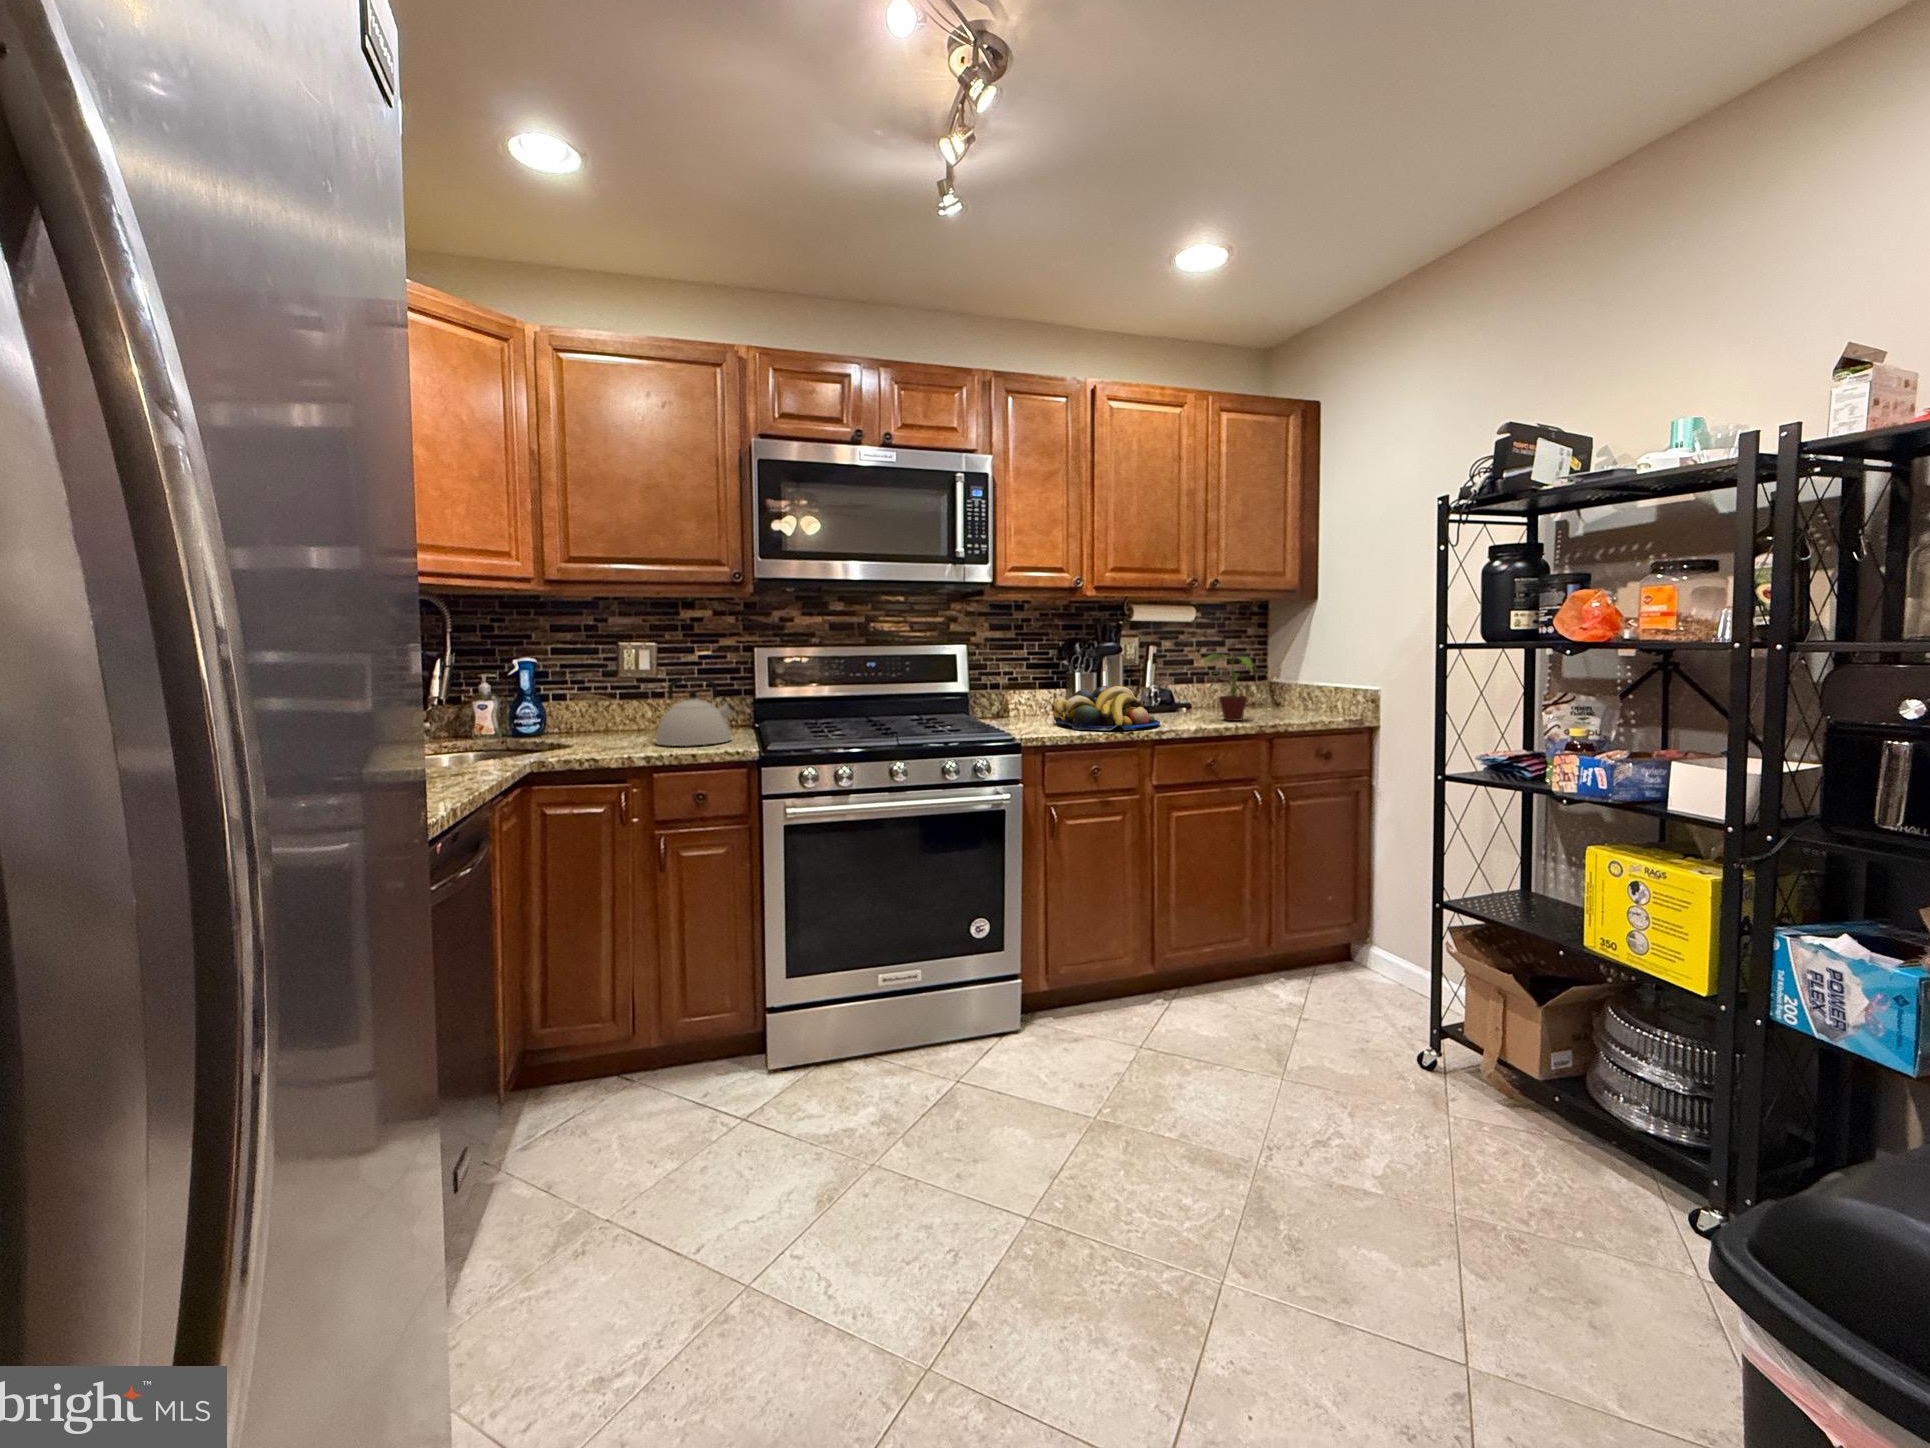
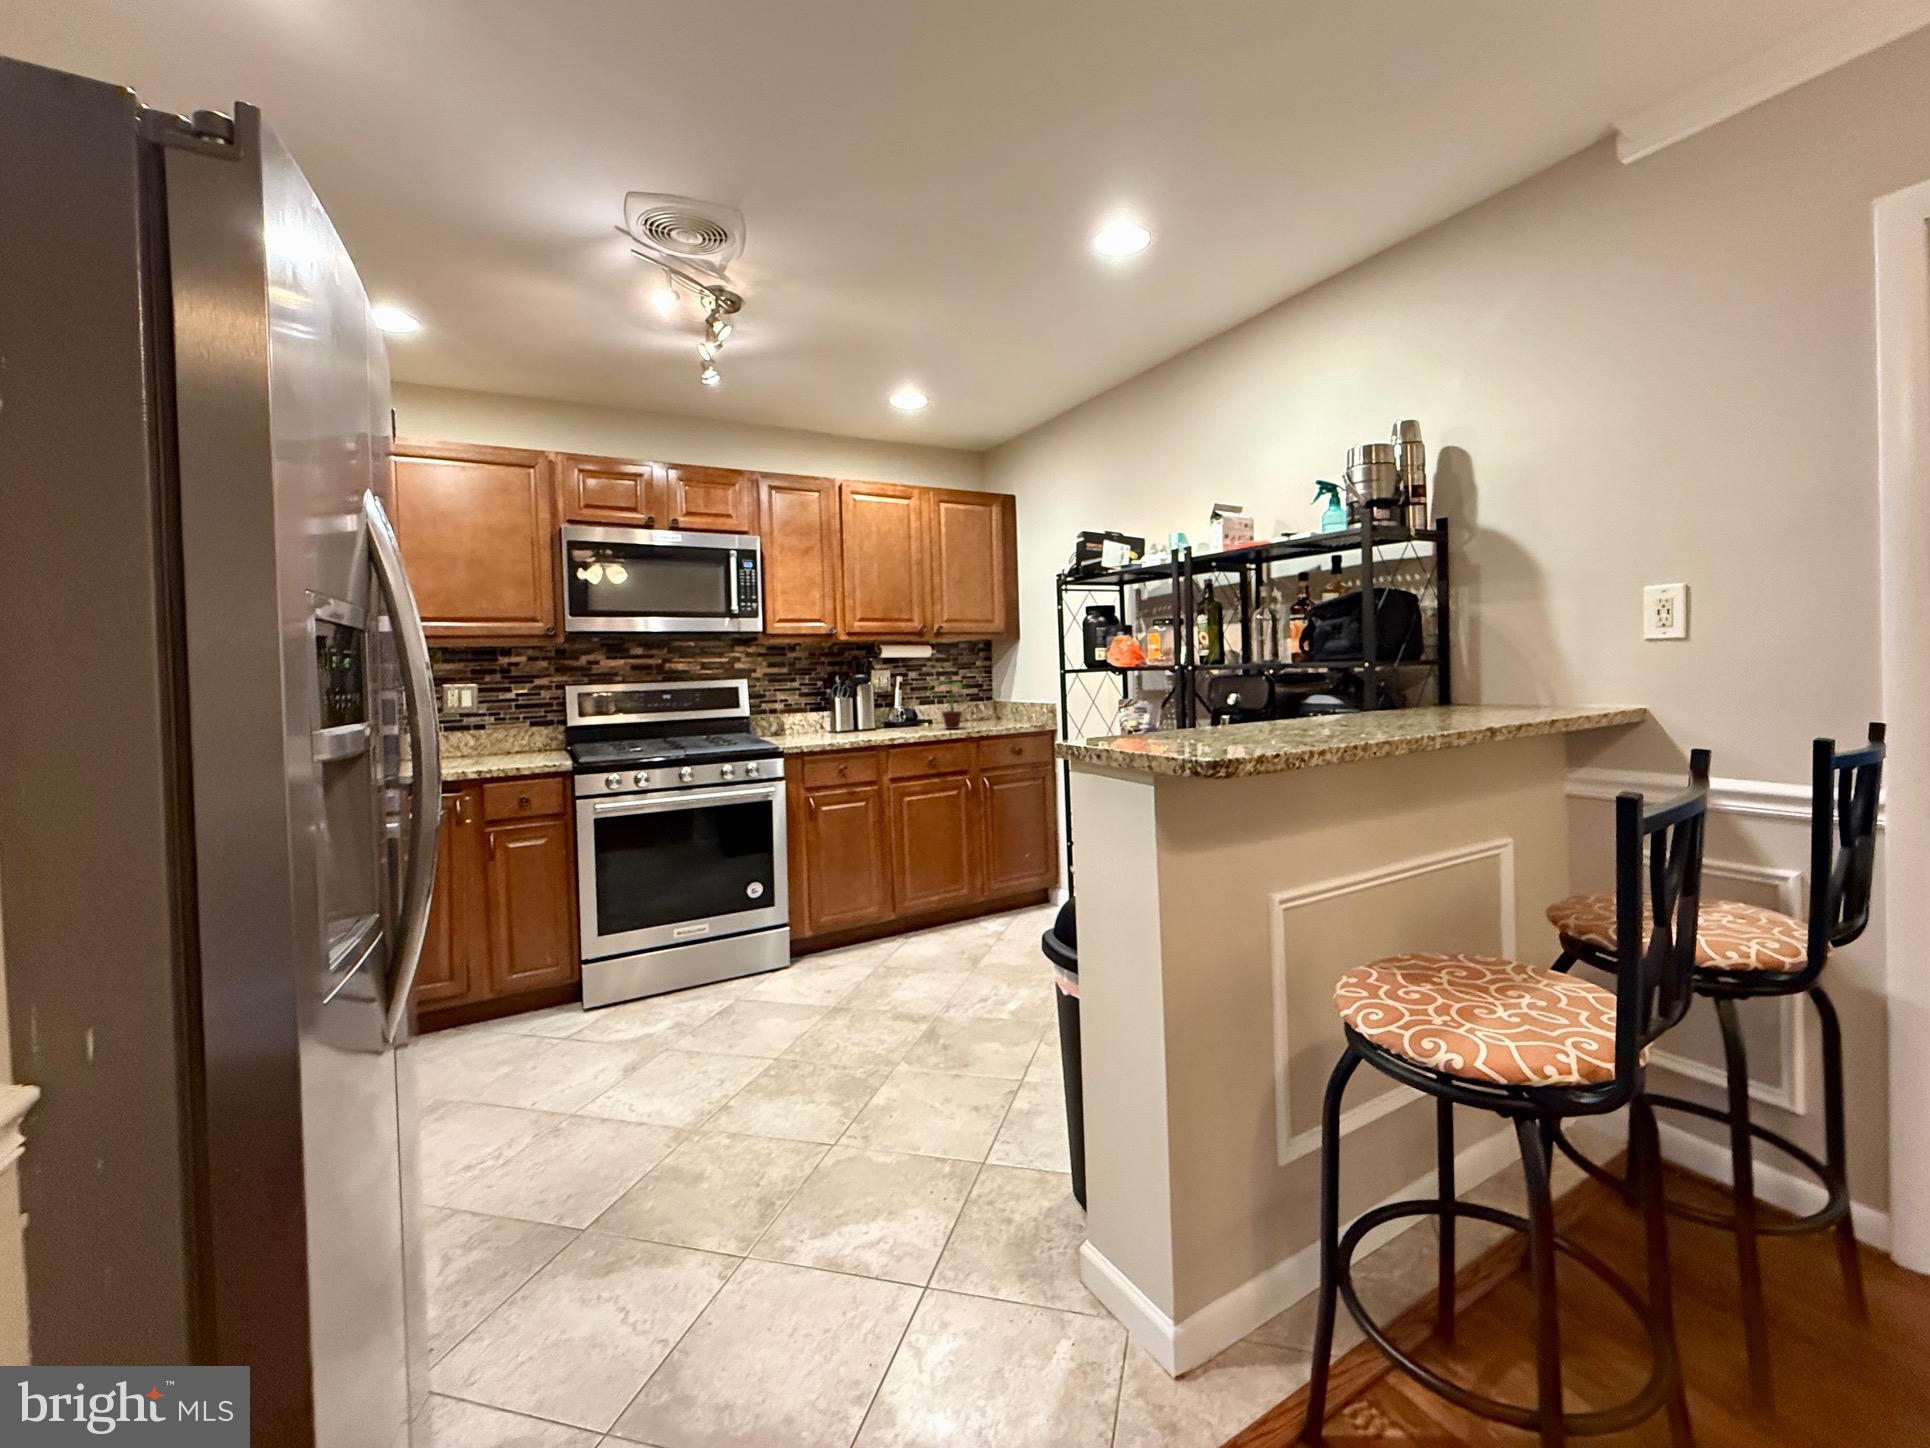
kettle: present [655,677,734,746] -> none [481,710,550,764]
fruit bowl: present [1053,686,1160,730] -> none [815,706,896,739]

